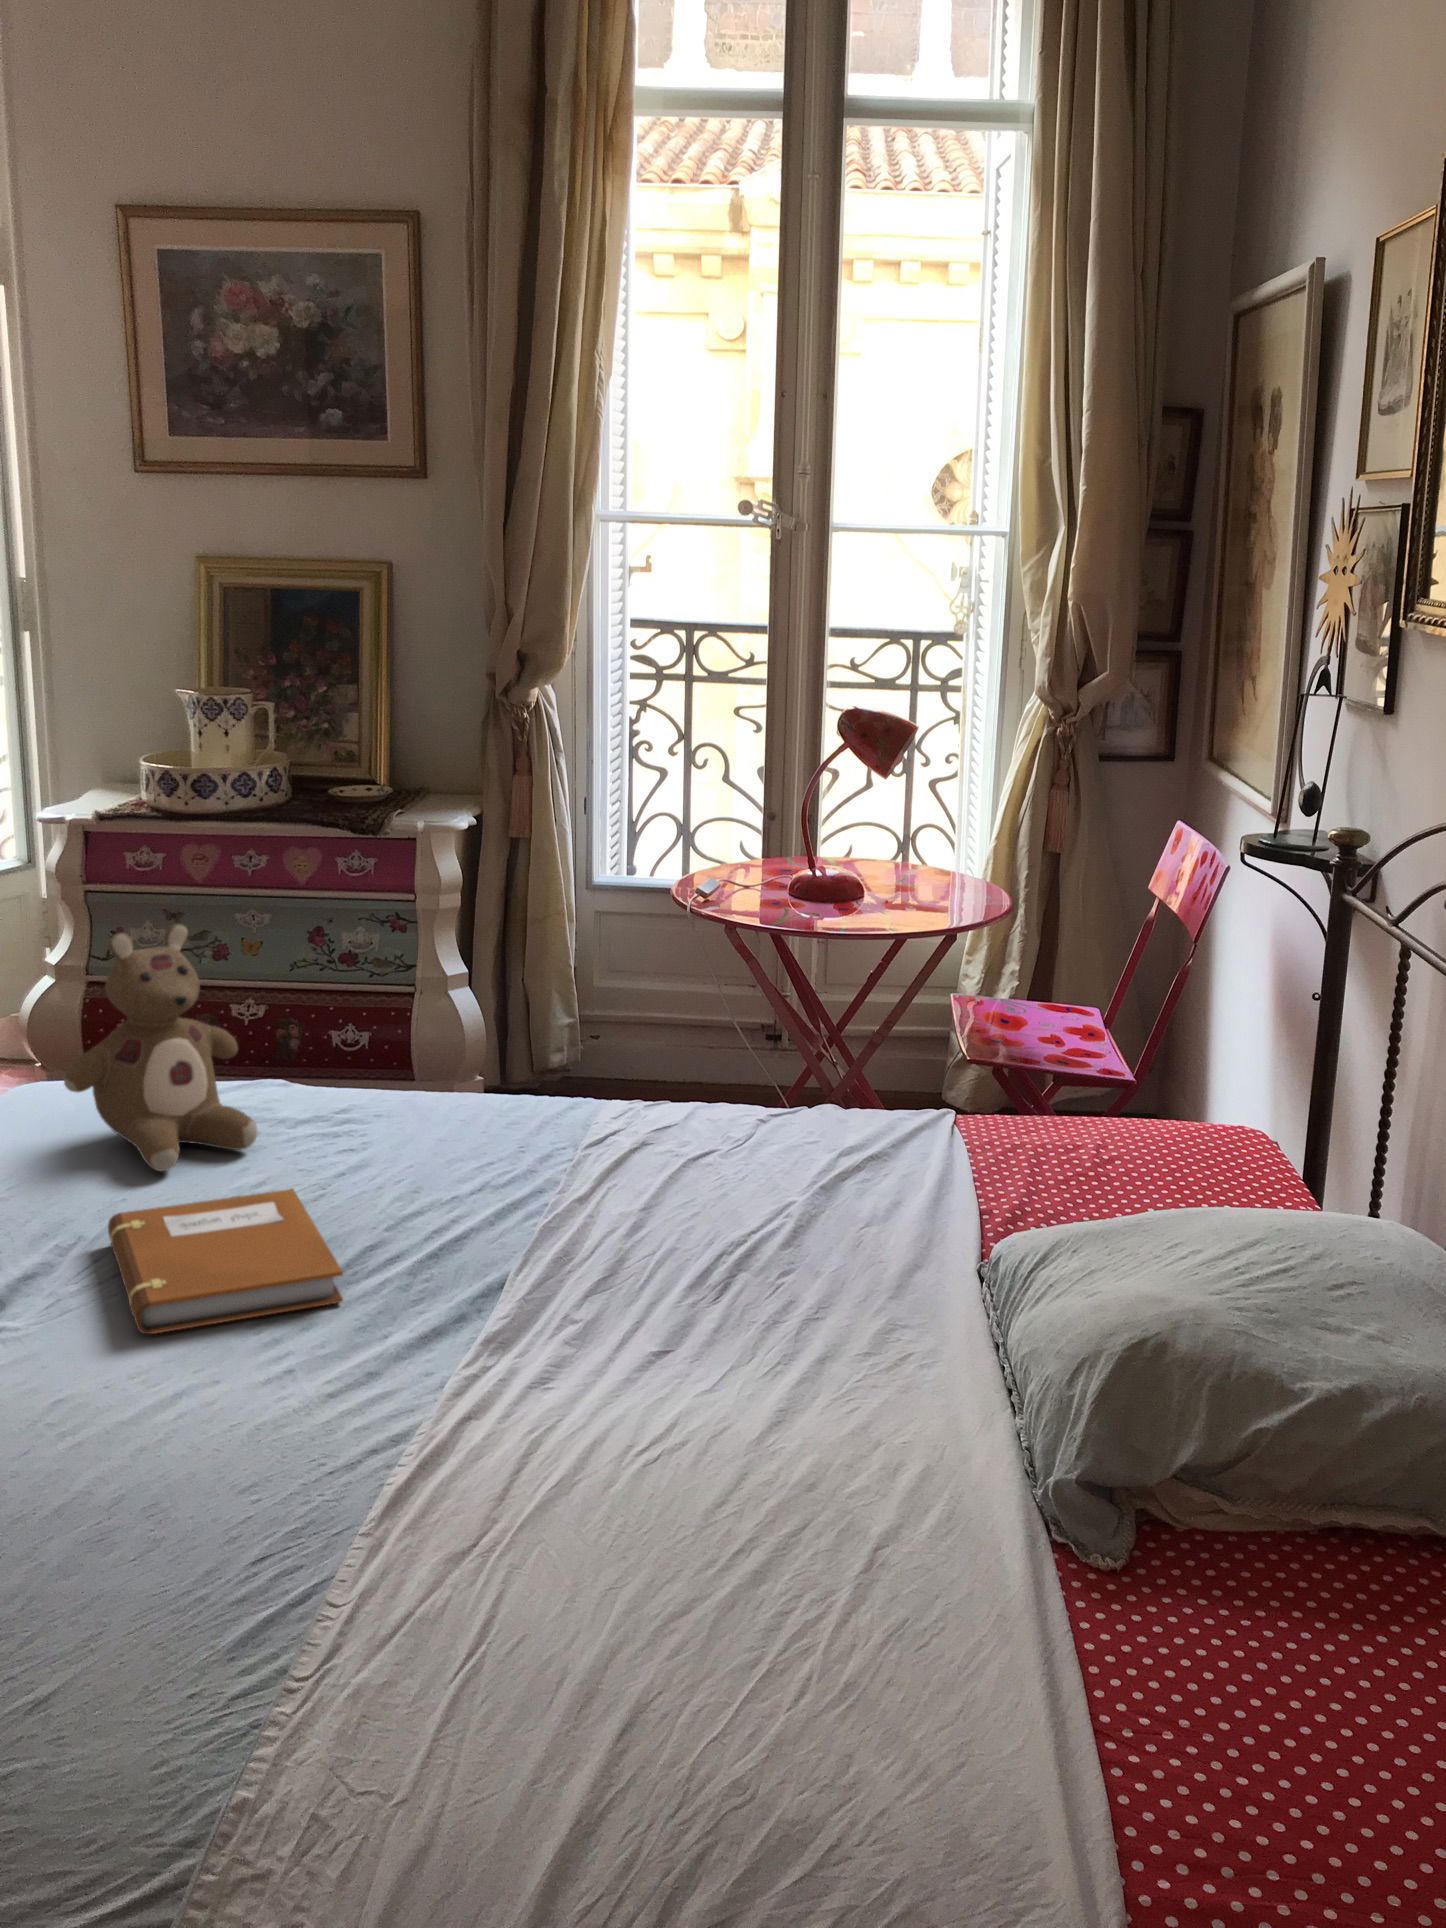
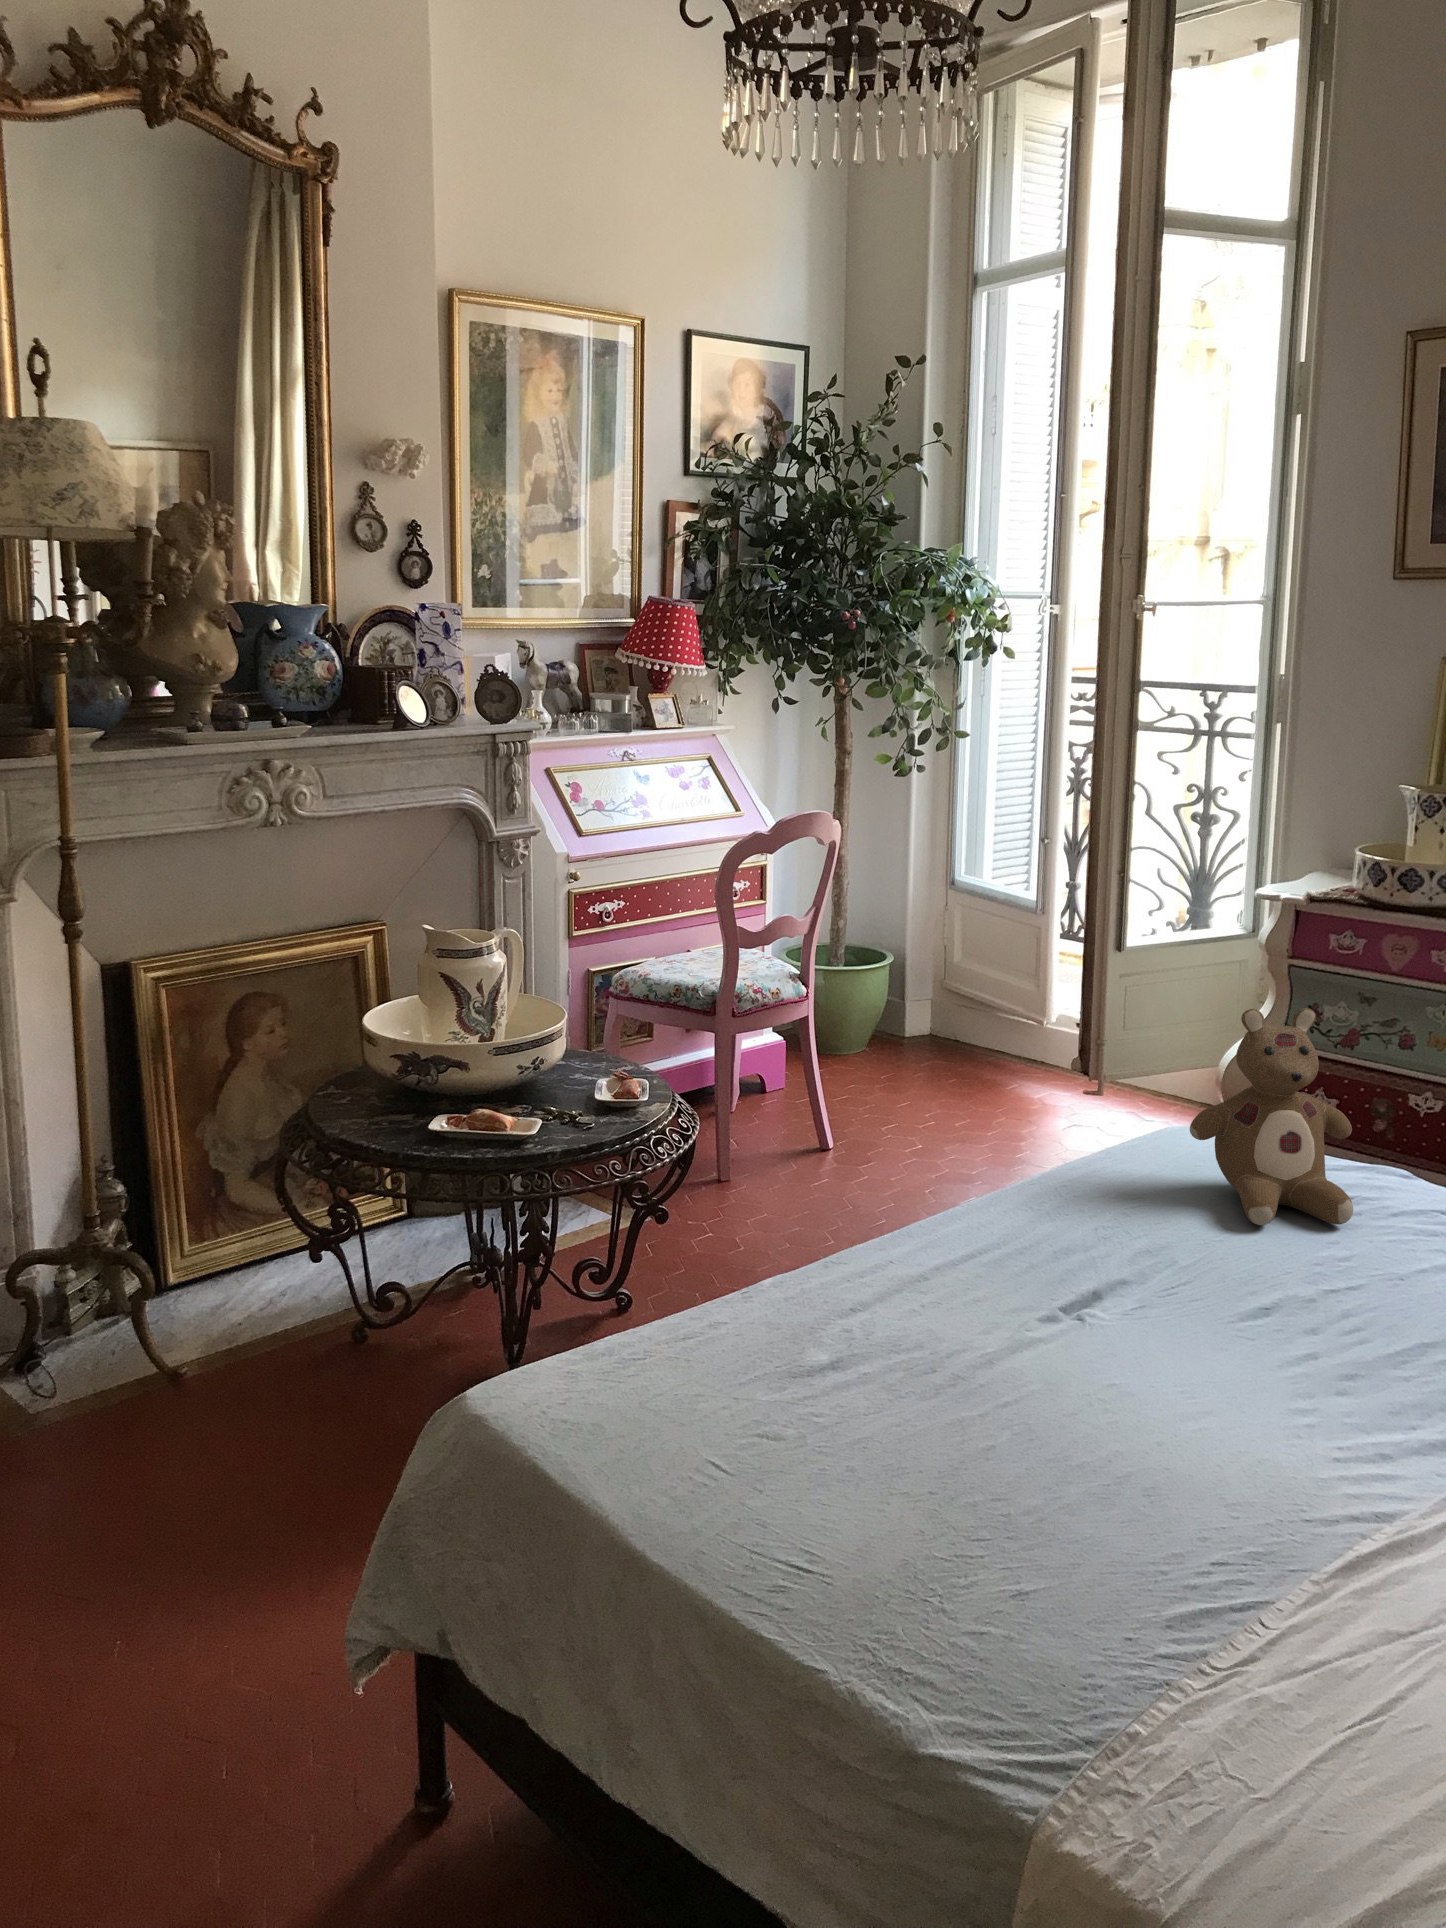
notebook: present [108,1189,343,1334] -> none [1187,1249,1380,1384]

